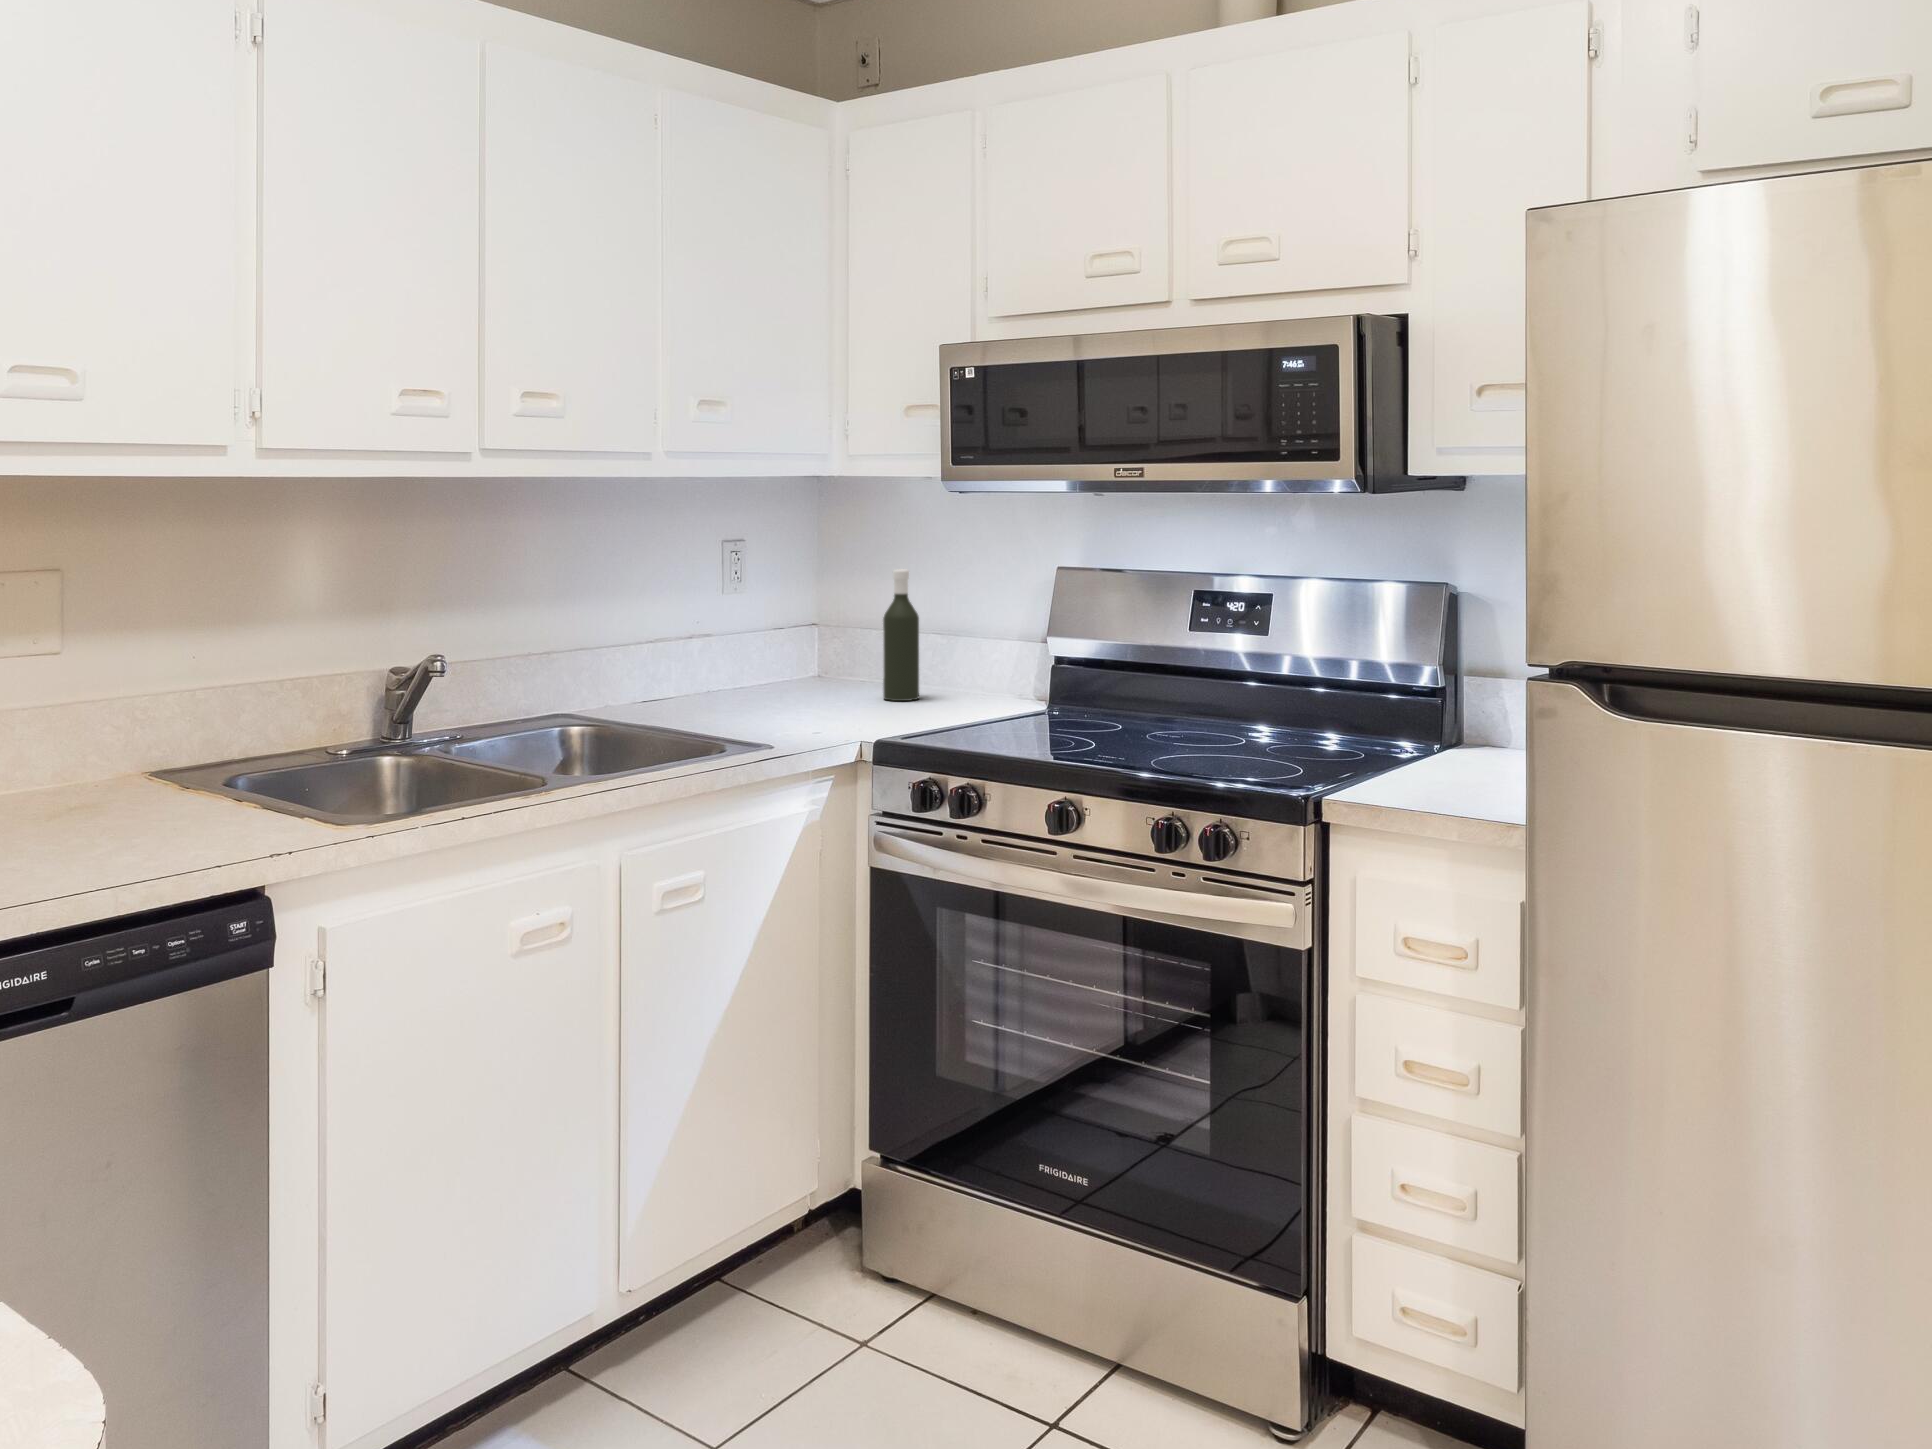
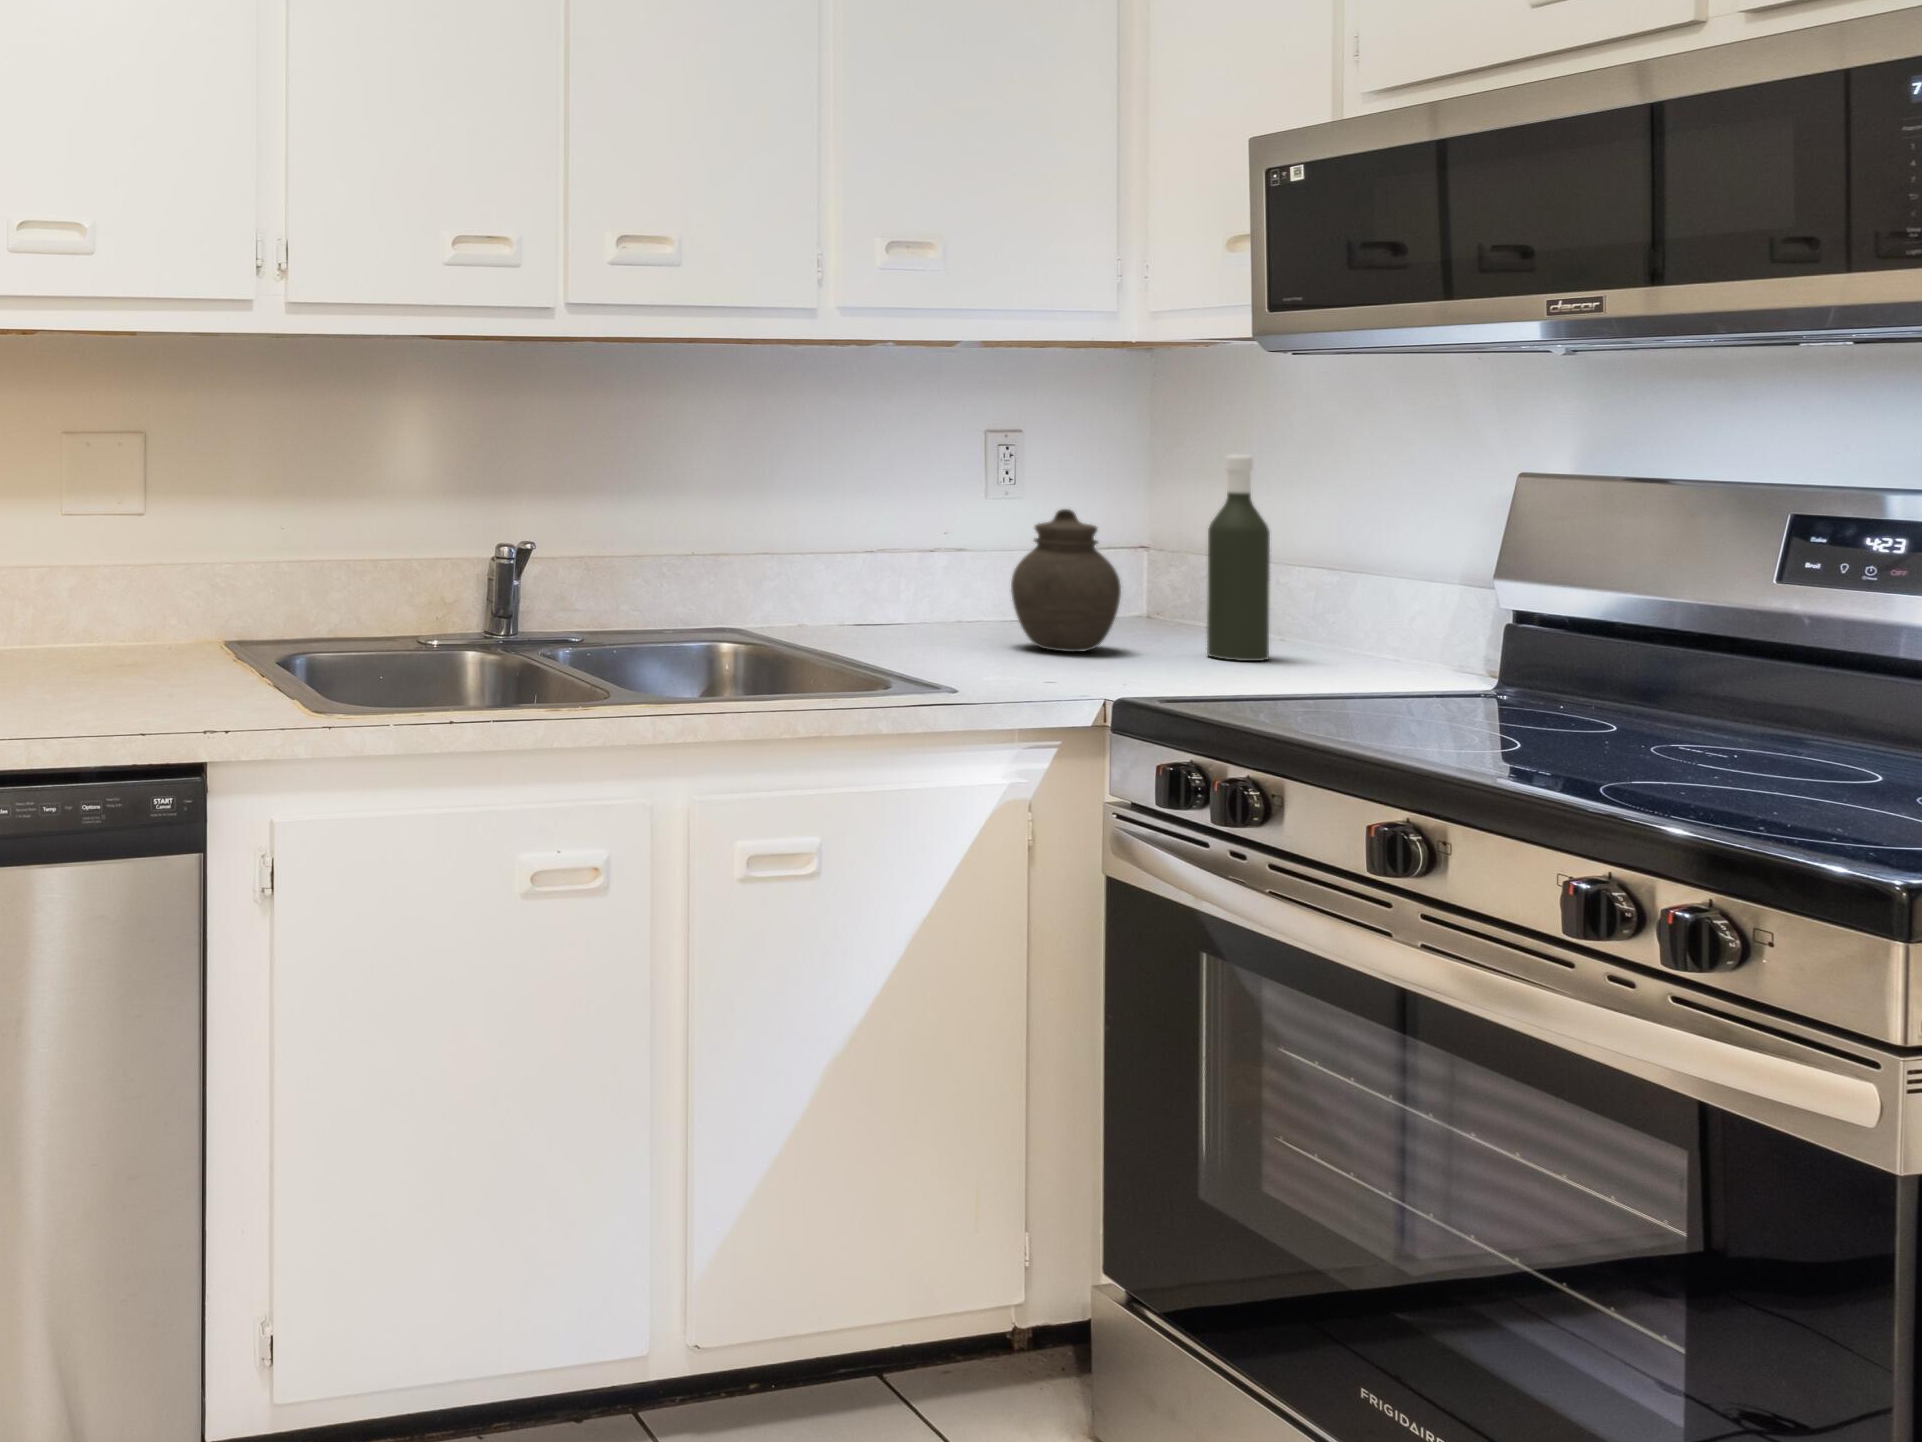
jar: none [765,610,835,706] -> present [1011,509,1121,652]

